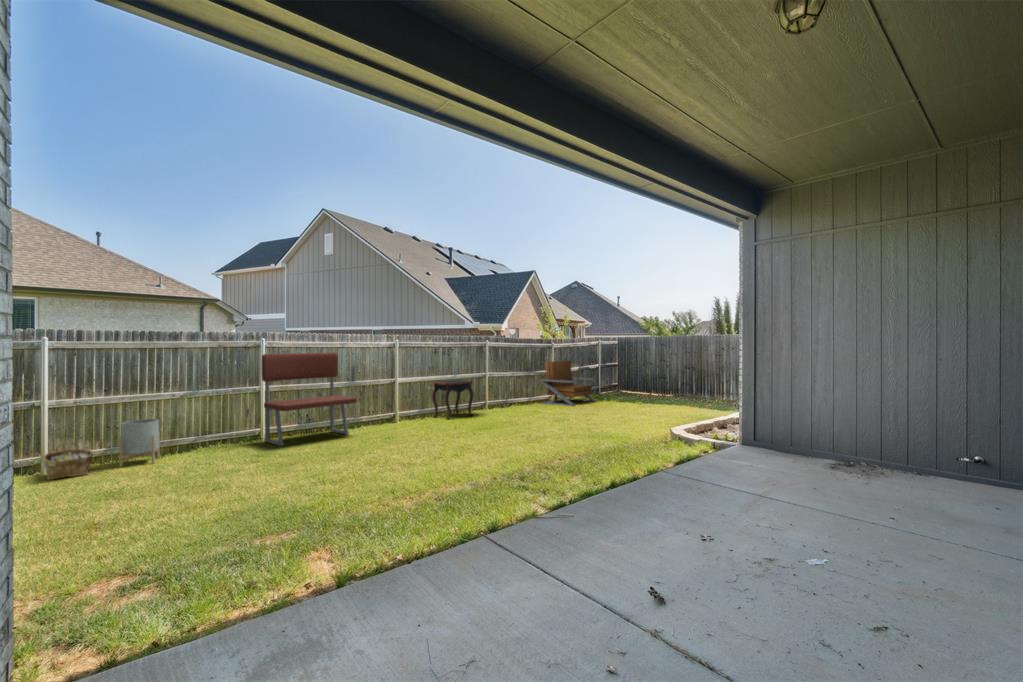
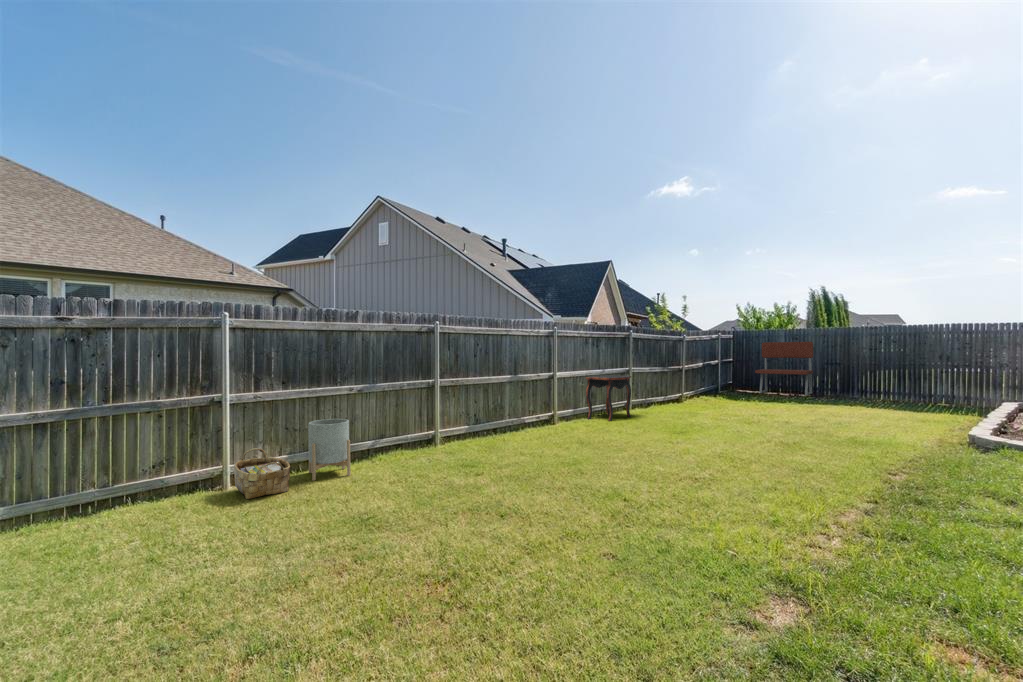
bench: present [262,353,357,446] -> present [755,342,813,395]
lounge chair: present [540,361,596,406] -> none [676,355,738,406]

